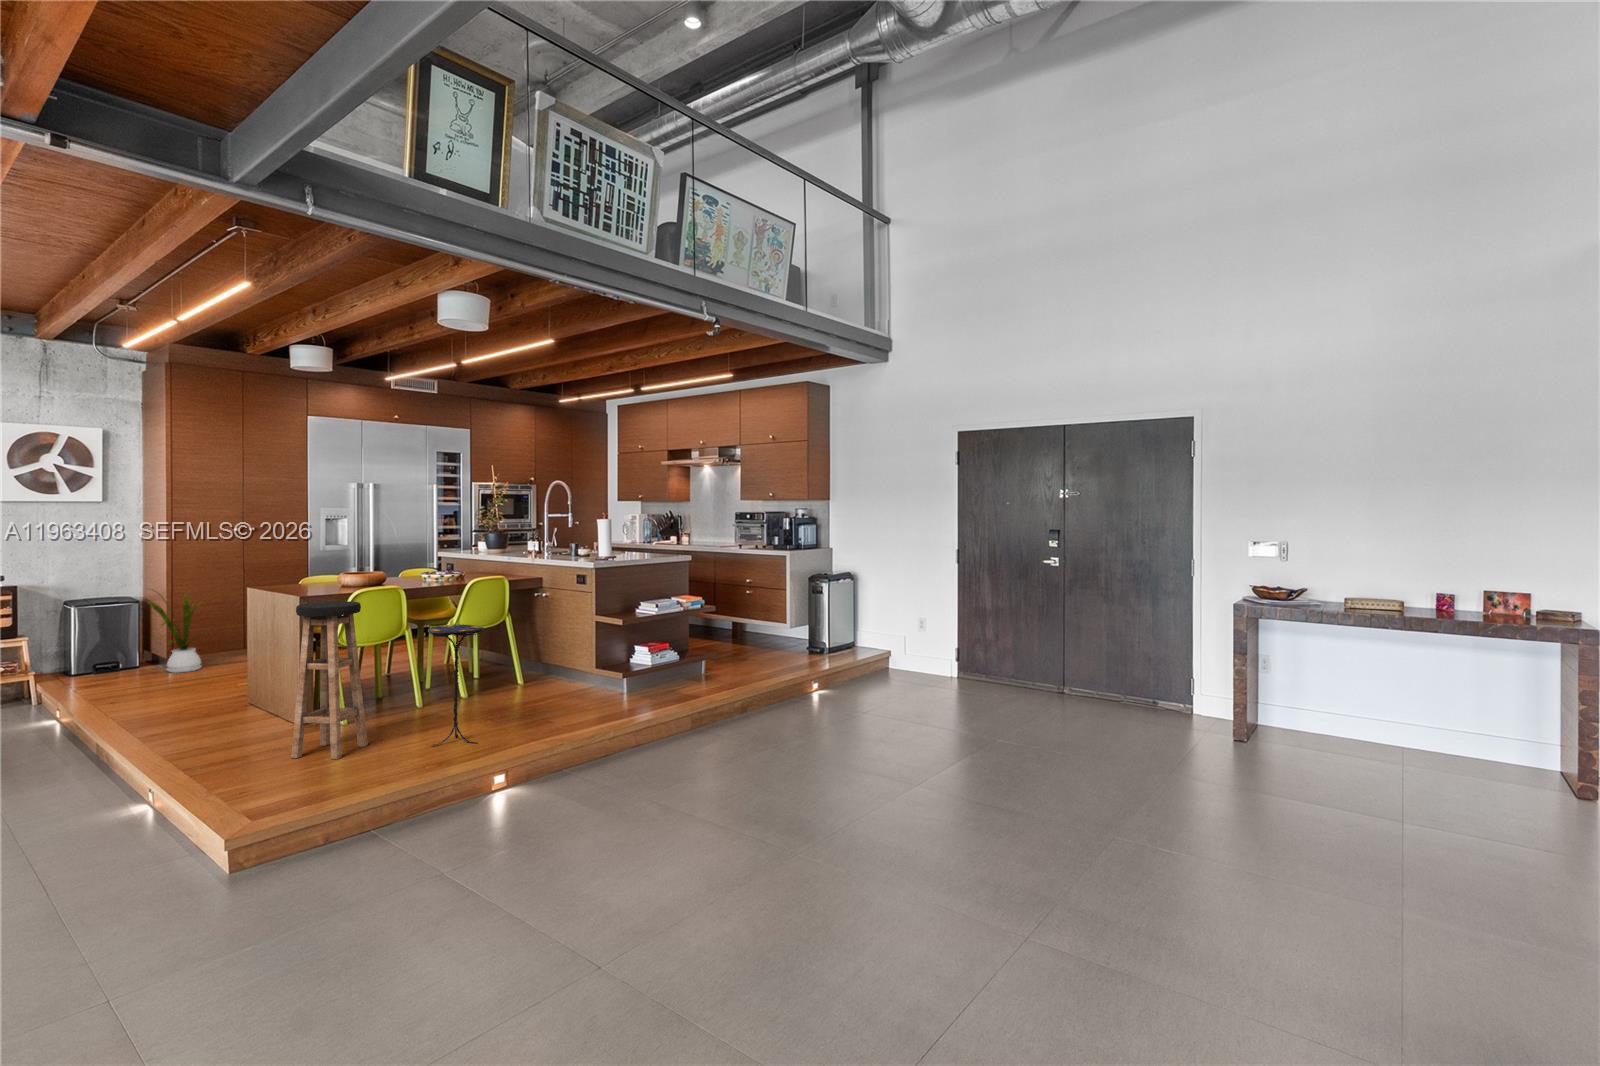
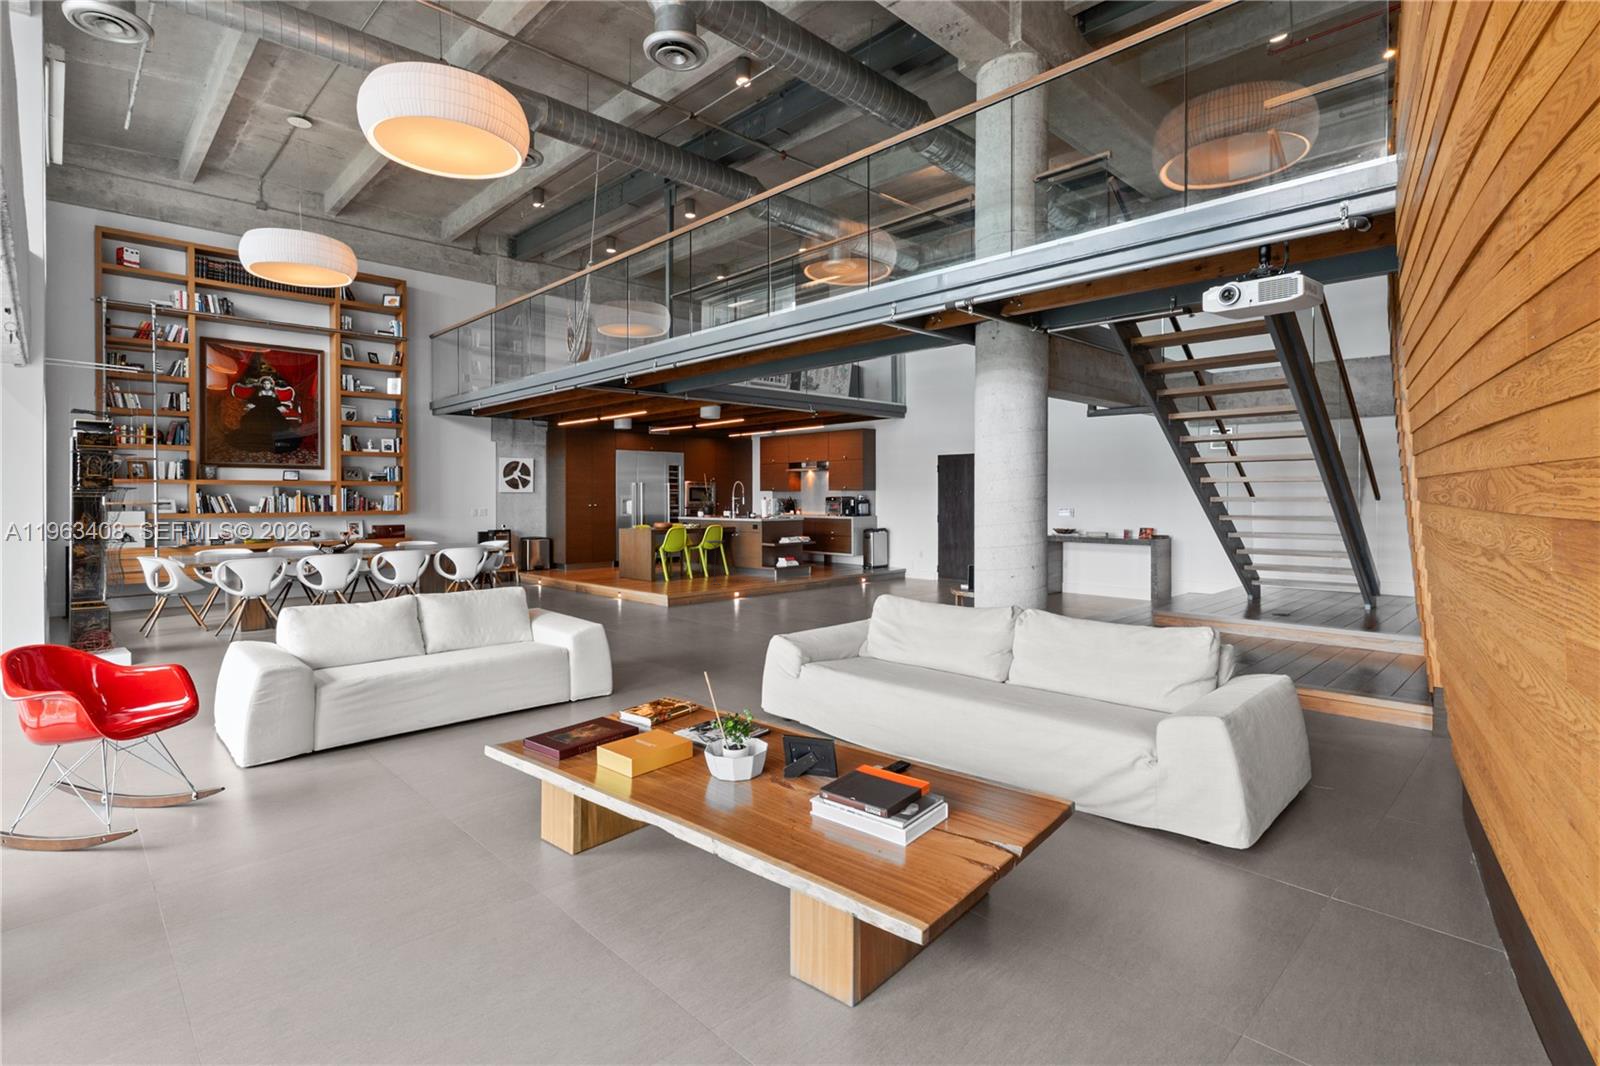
house plant: present [148,589,201,673] -> none [557,532,582,571]
bar stool: present [291,601,368,759] -> none [660,530,683,587]

